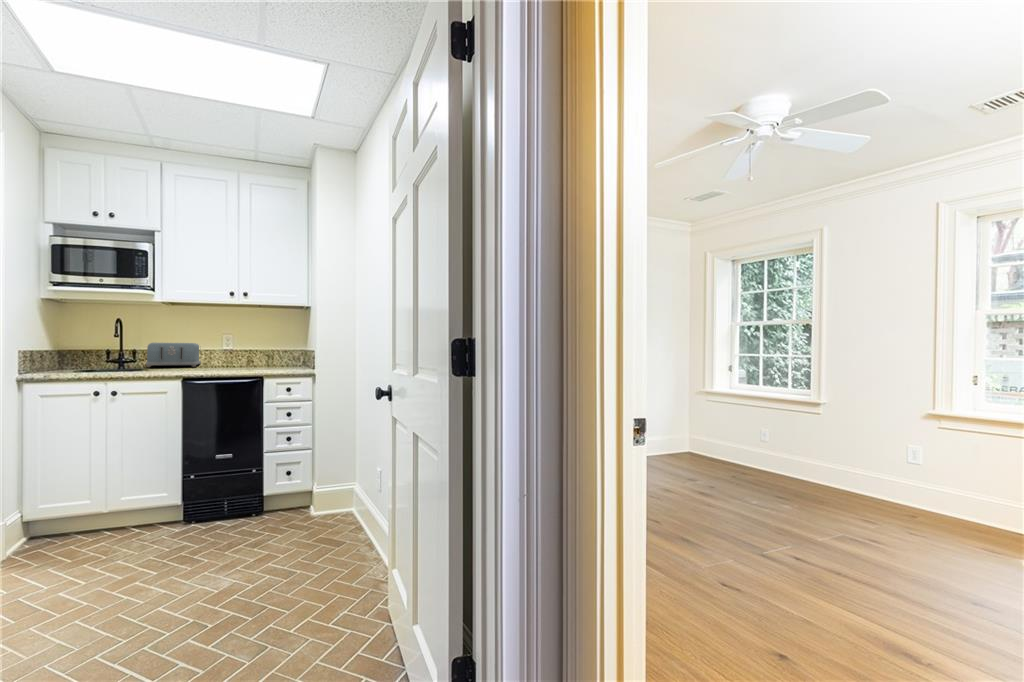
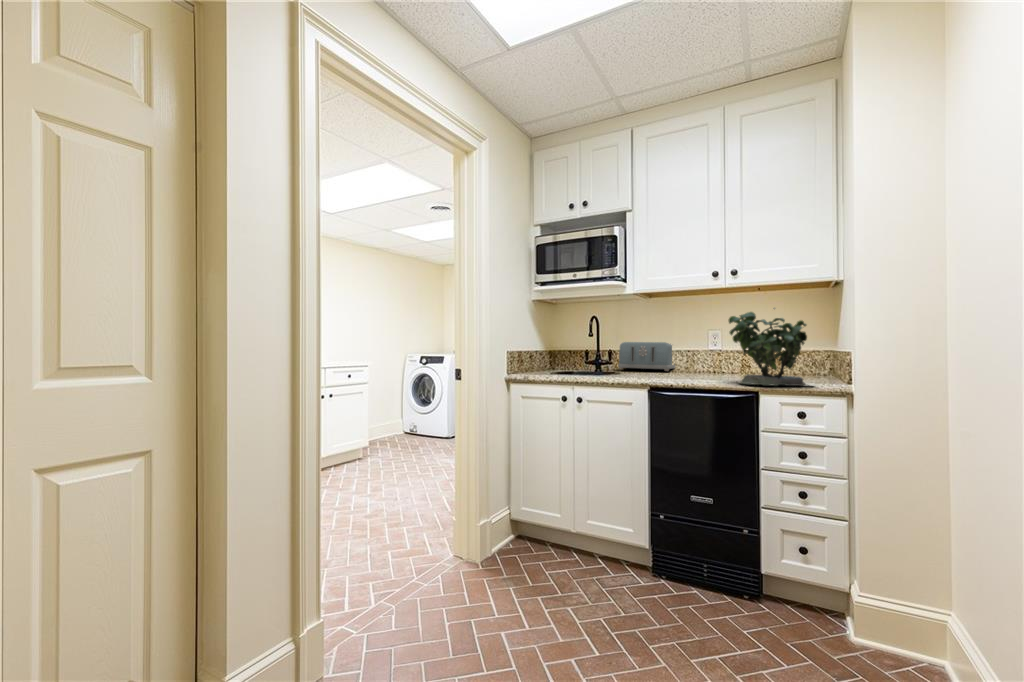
potted plant: none [244,322,298,373] -> present [728,308,810,386]

